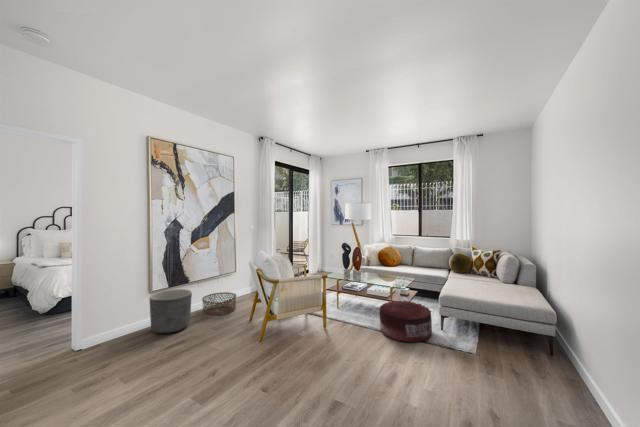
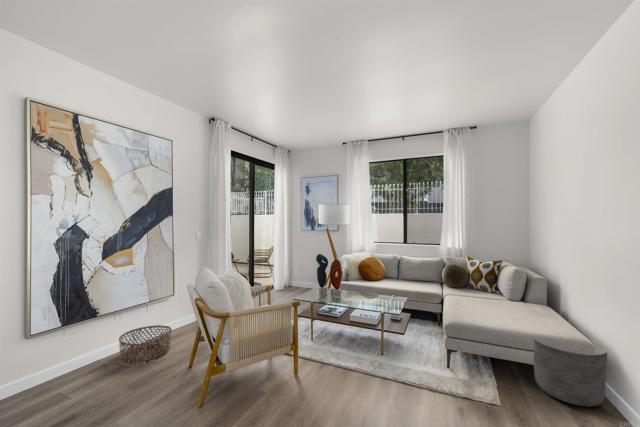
planter: present [149,289,192,333] -> present [533,338,607,407]
pouf: present [380,301,432,342] -> none [369,330,439,392]

